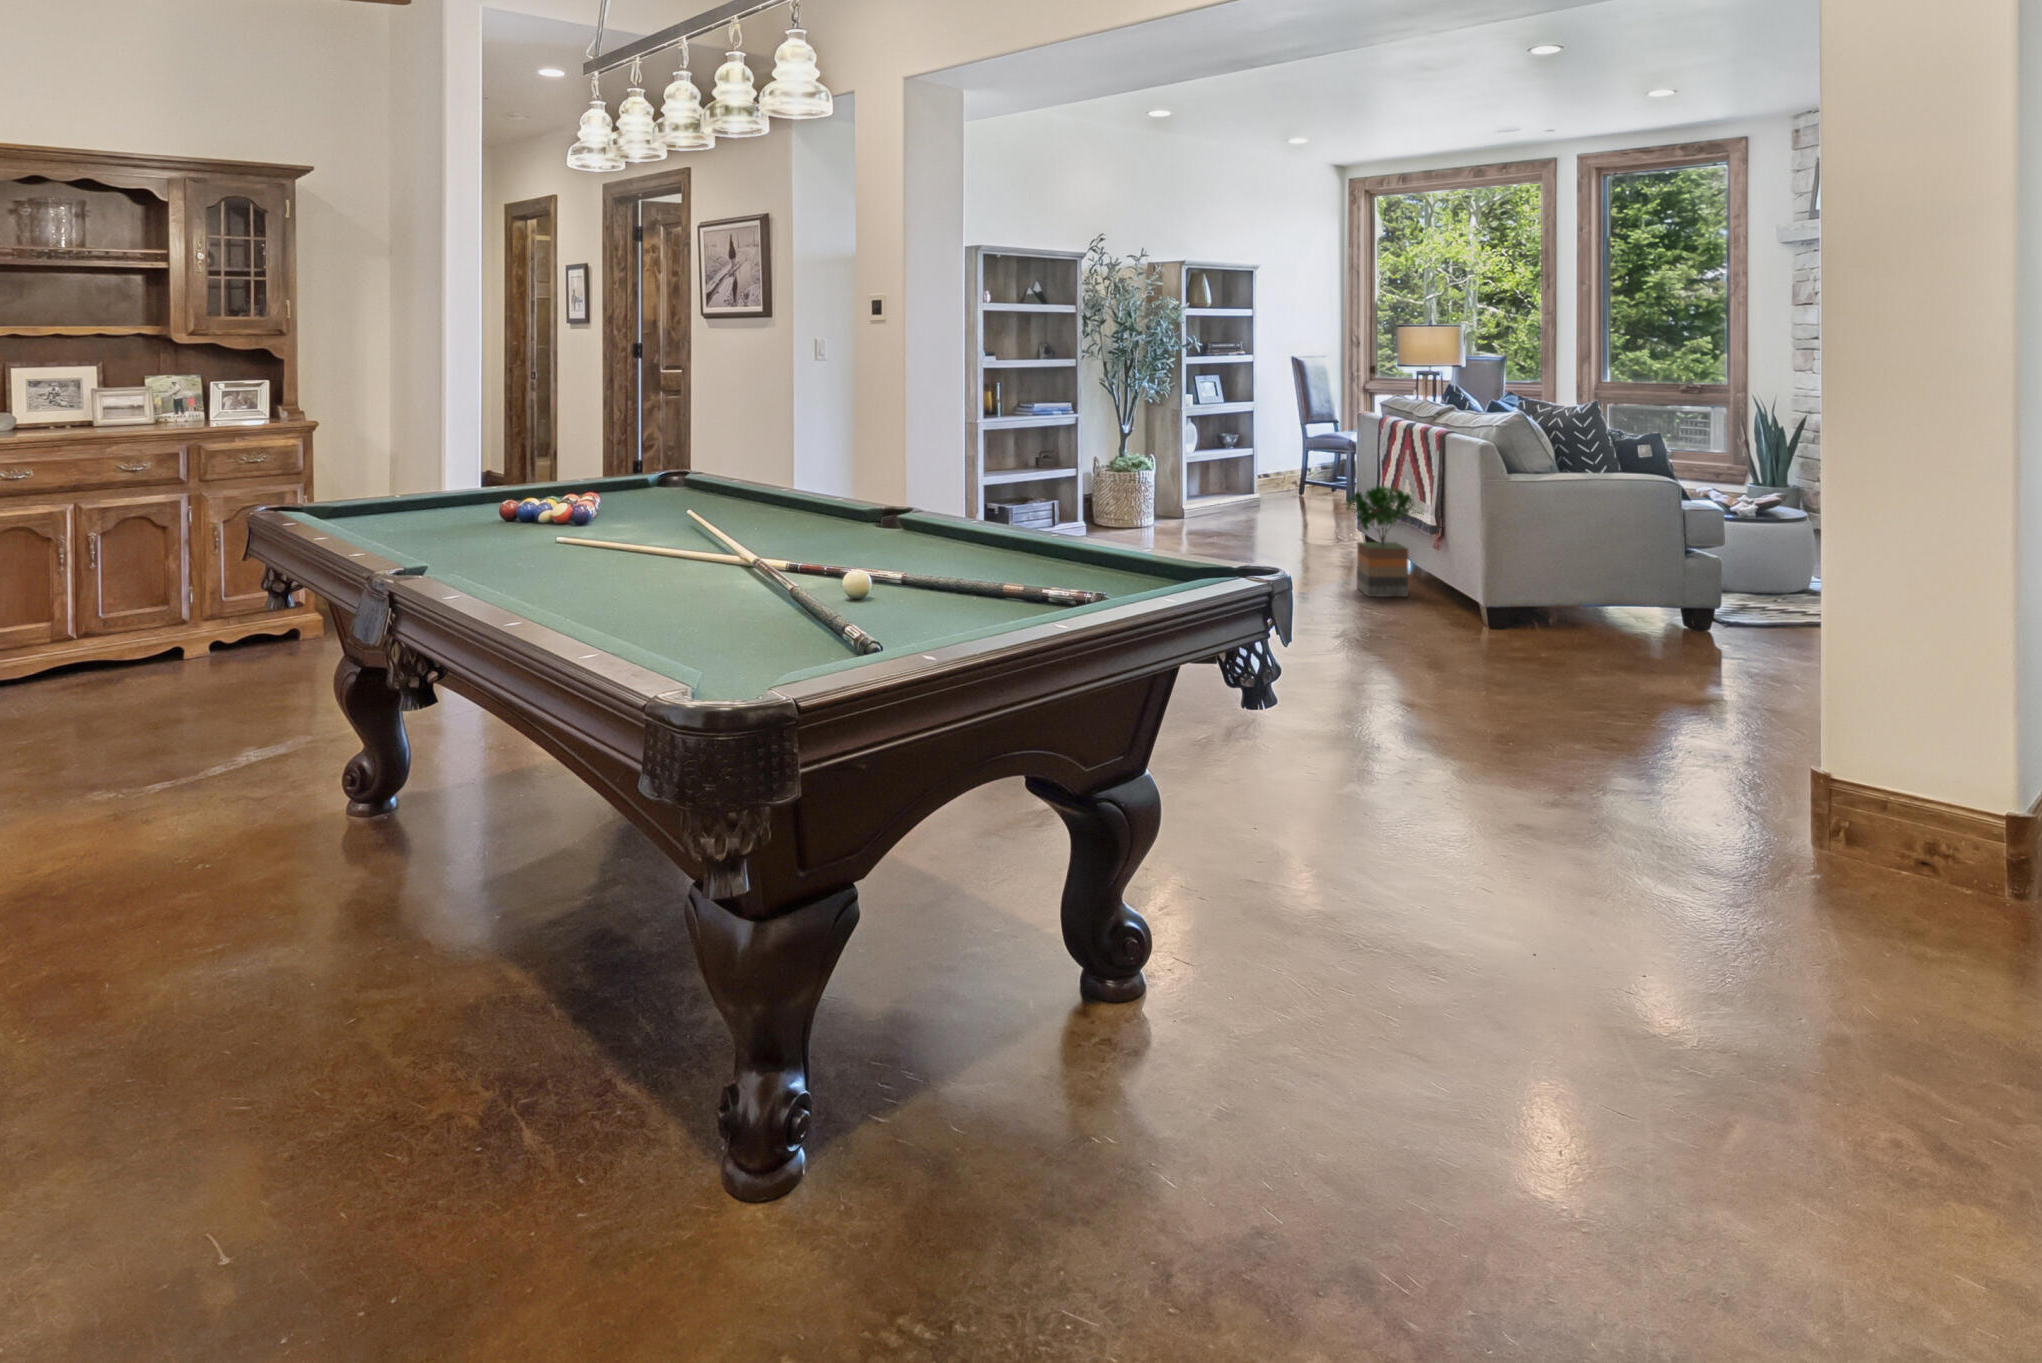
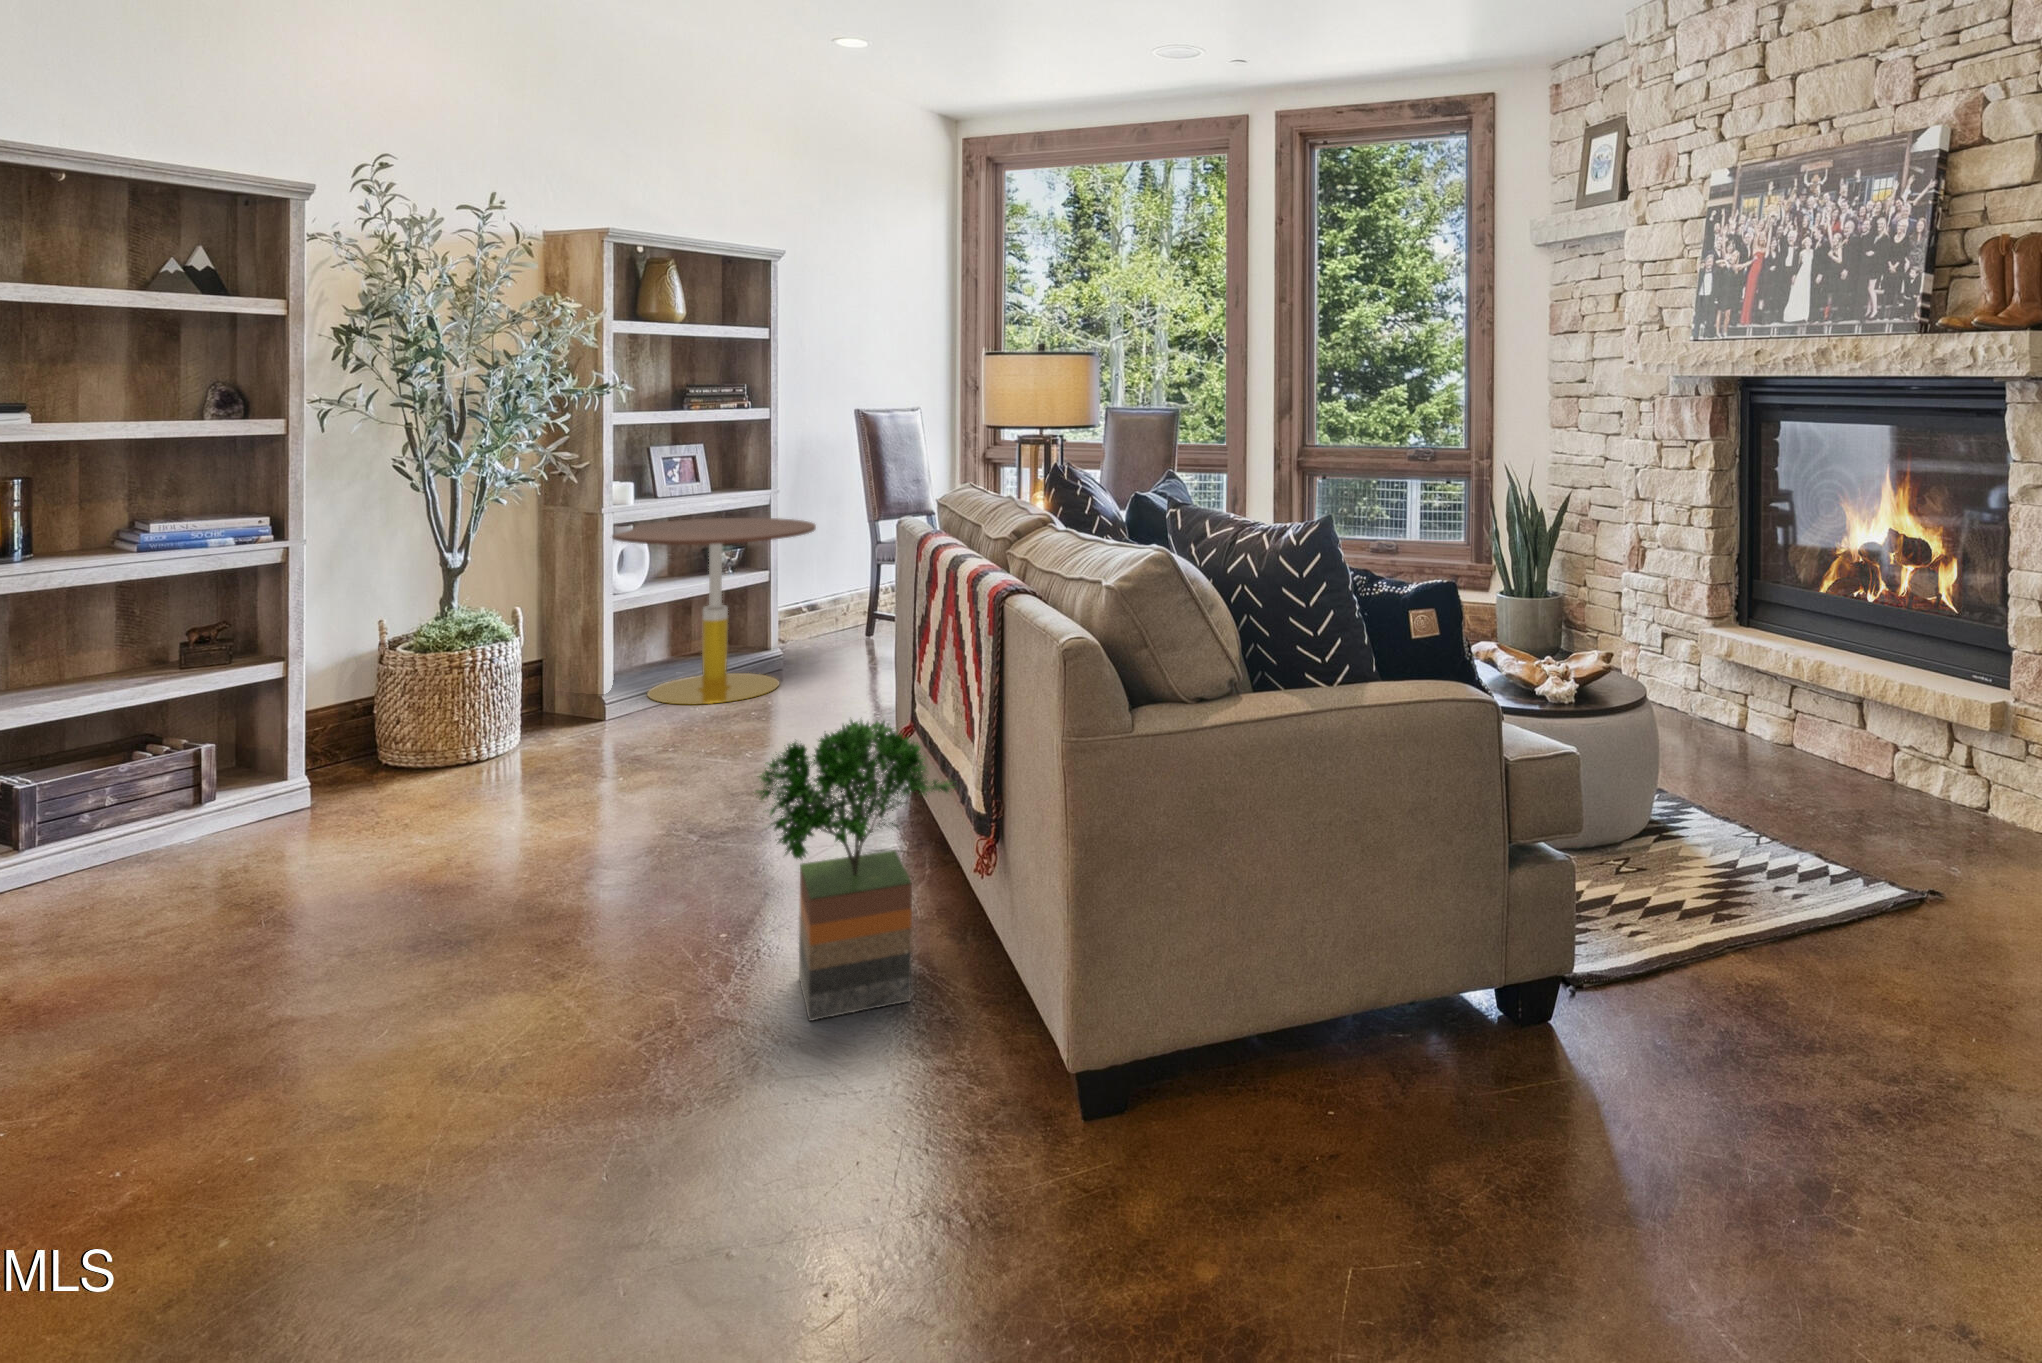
side table: none [1188,419,1296,517] -> present [612,518,816,705]

